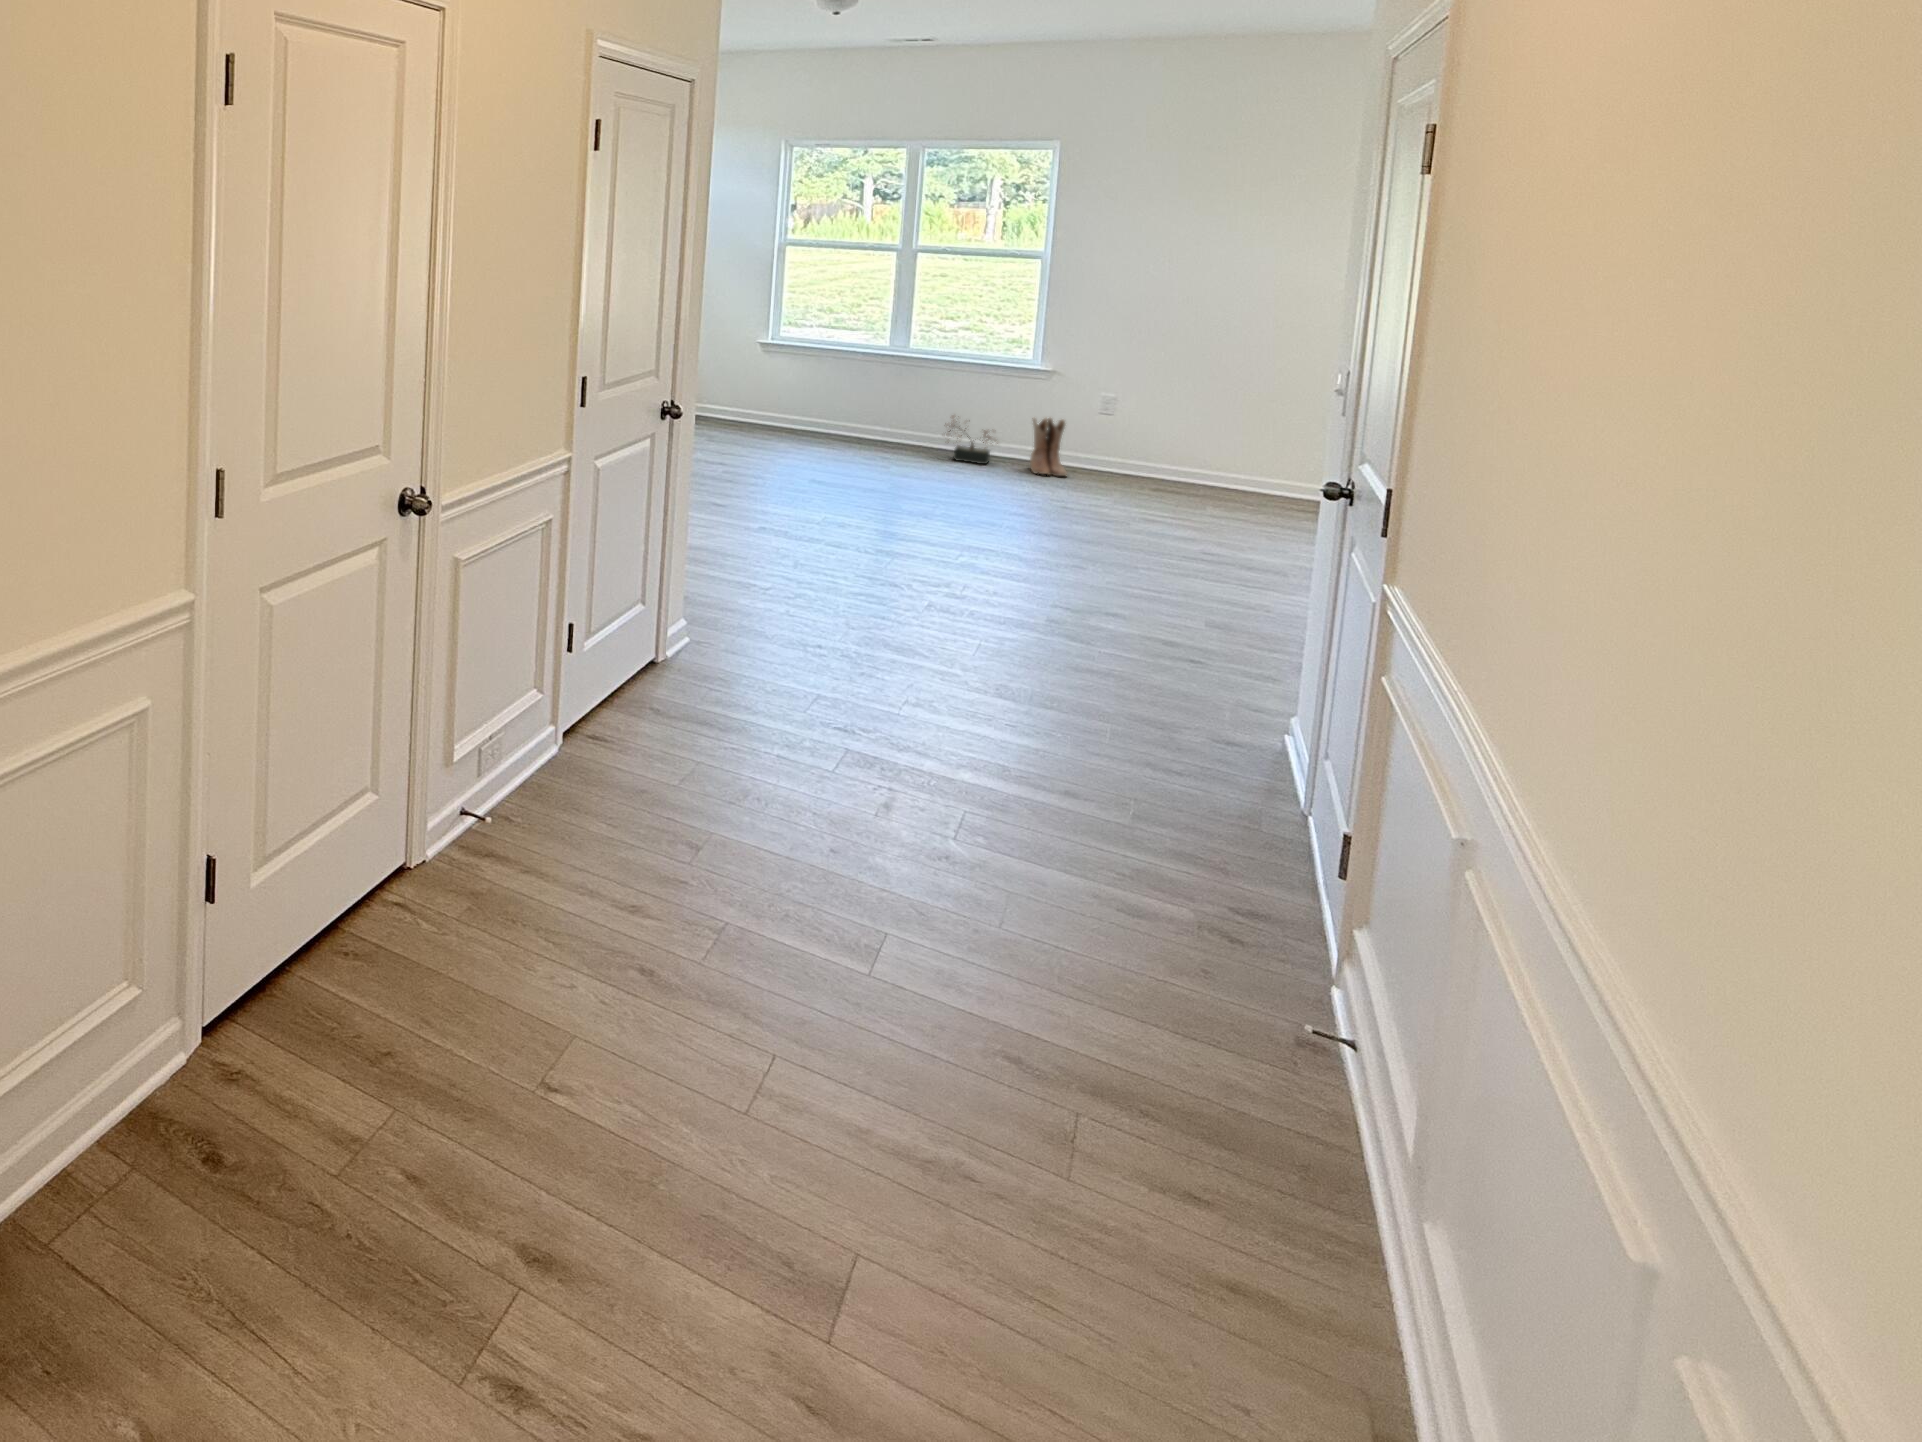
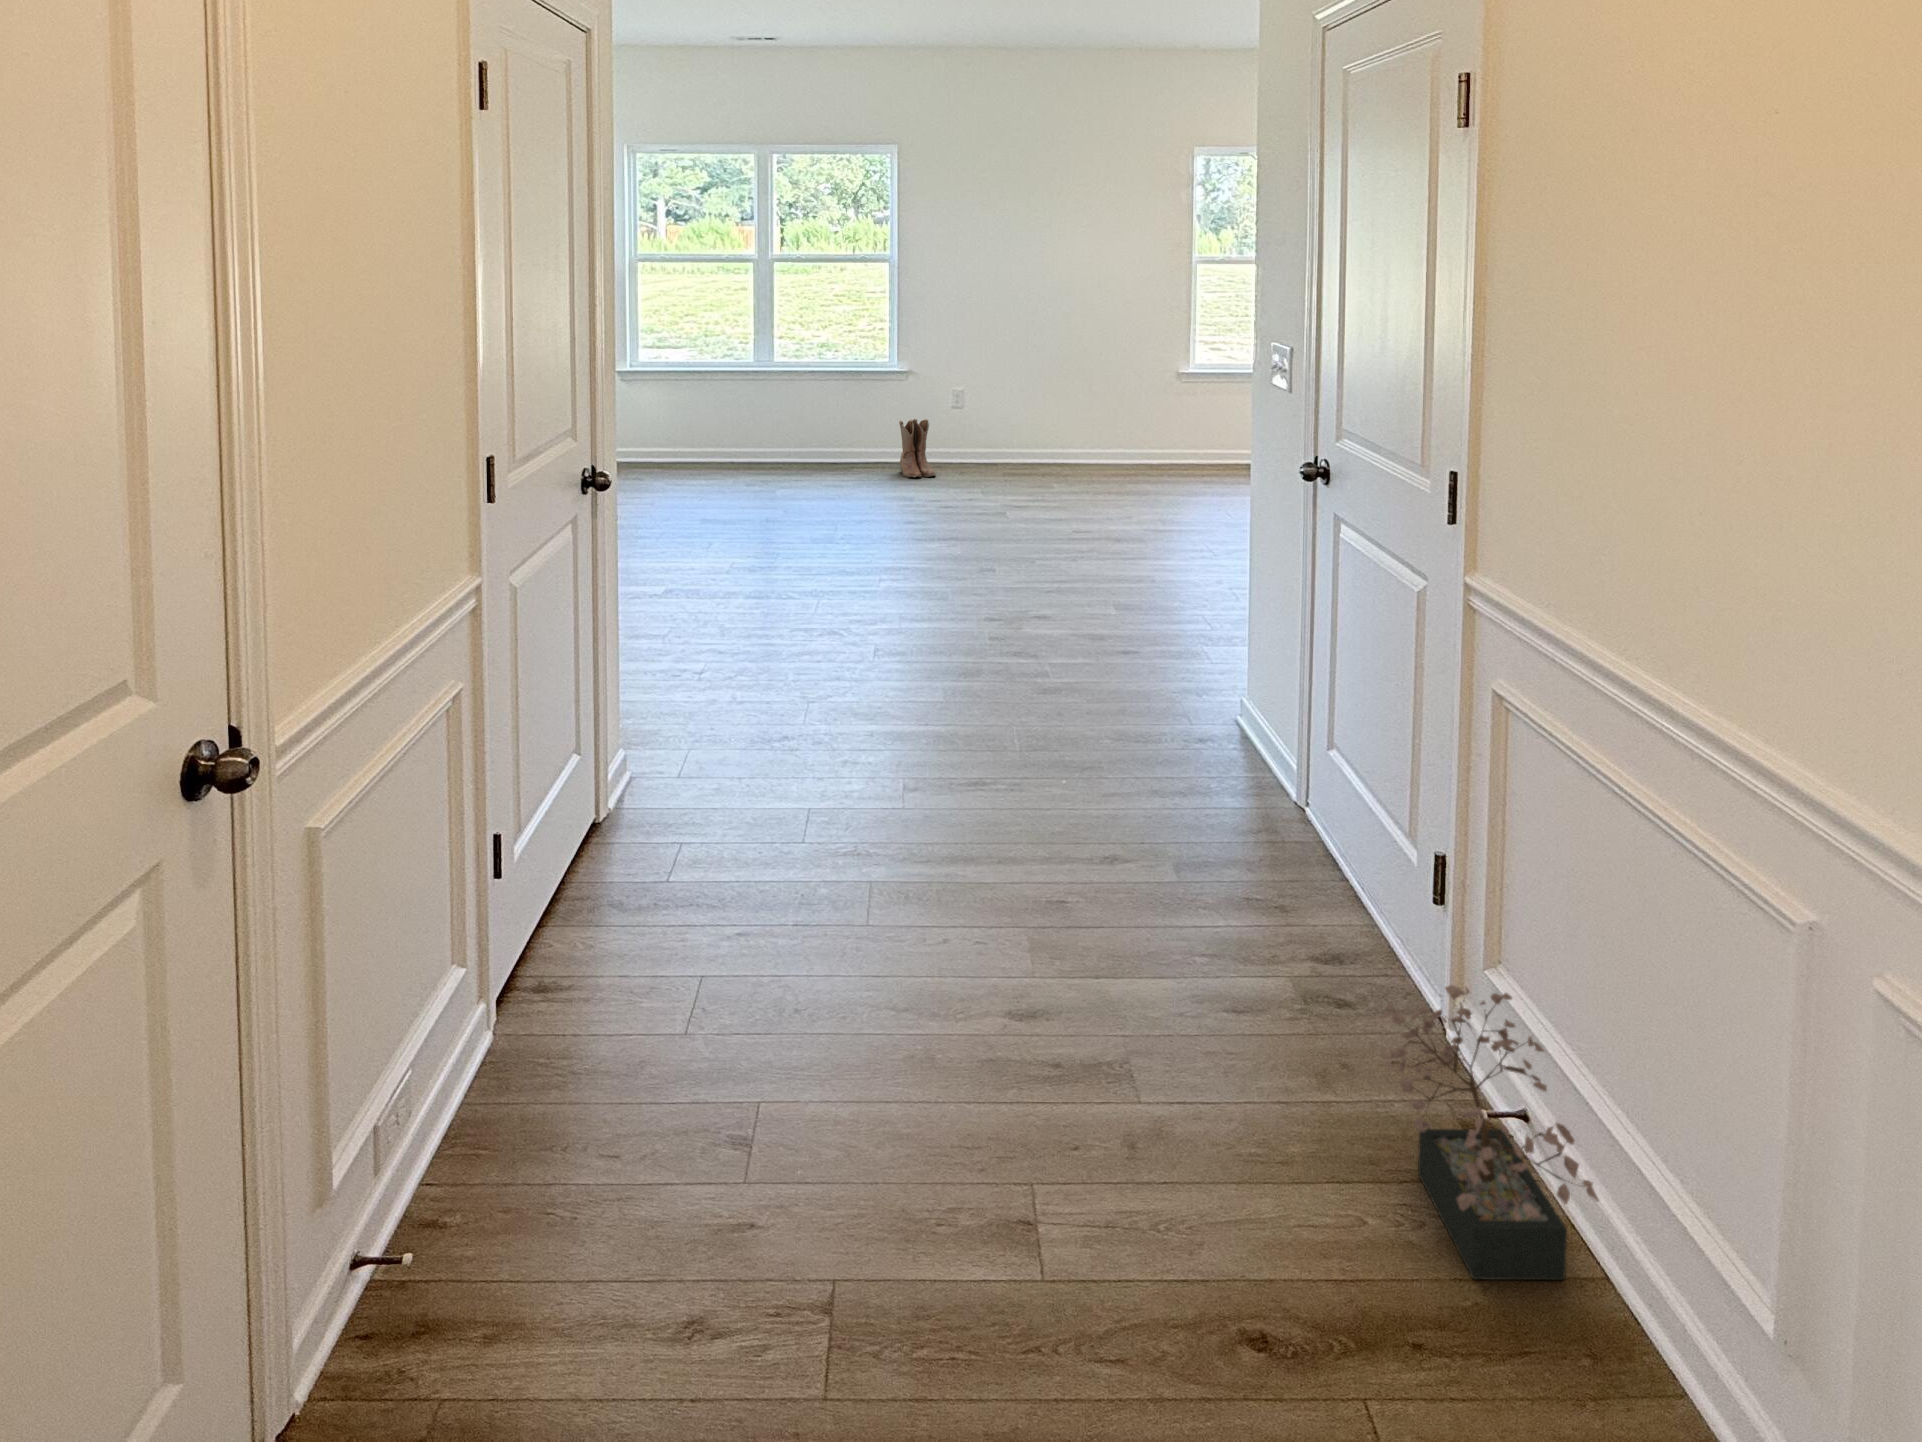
decorative plant: present [945,415,998,464] -> present [1381,985,1599,1280]

